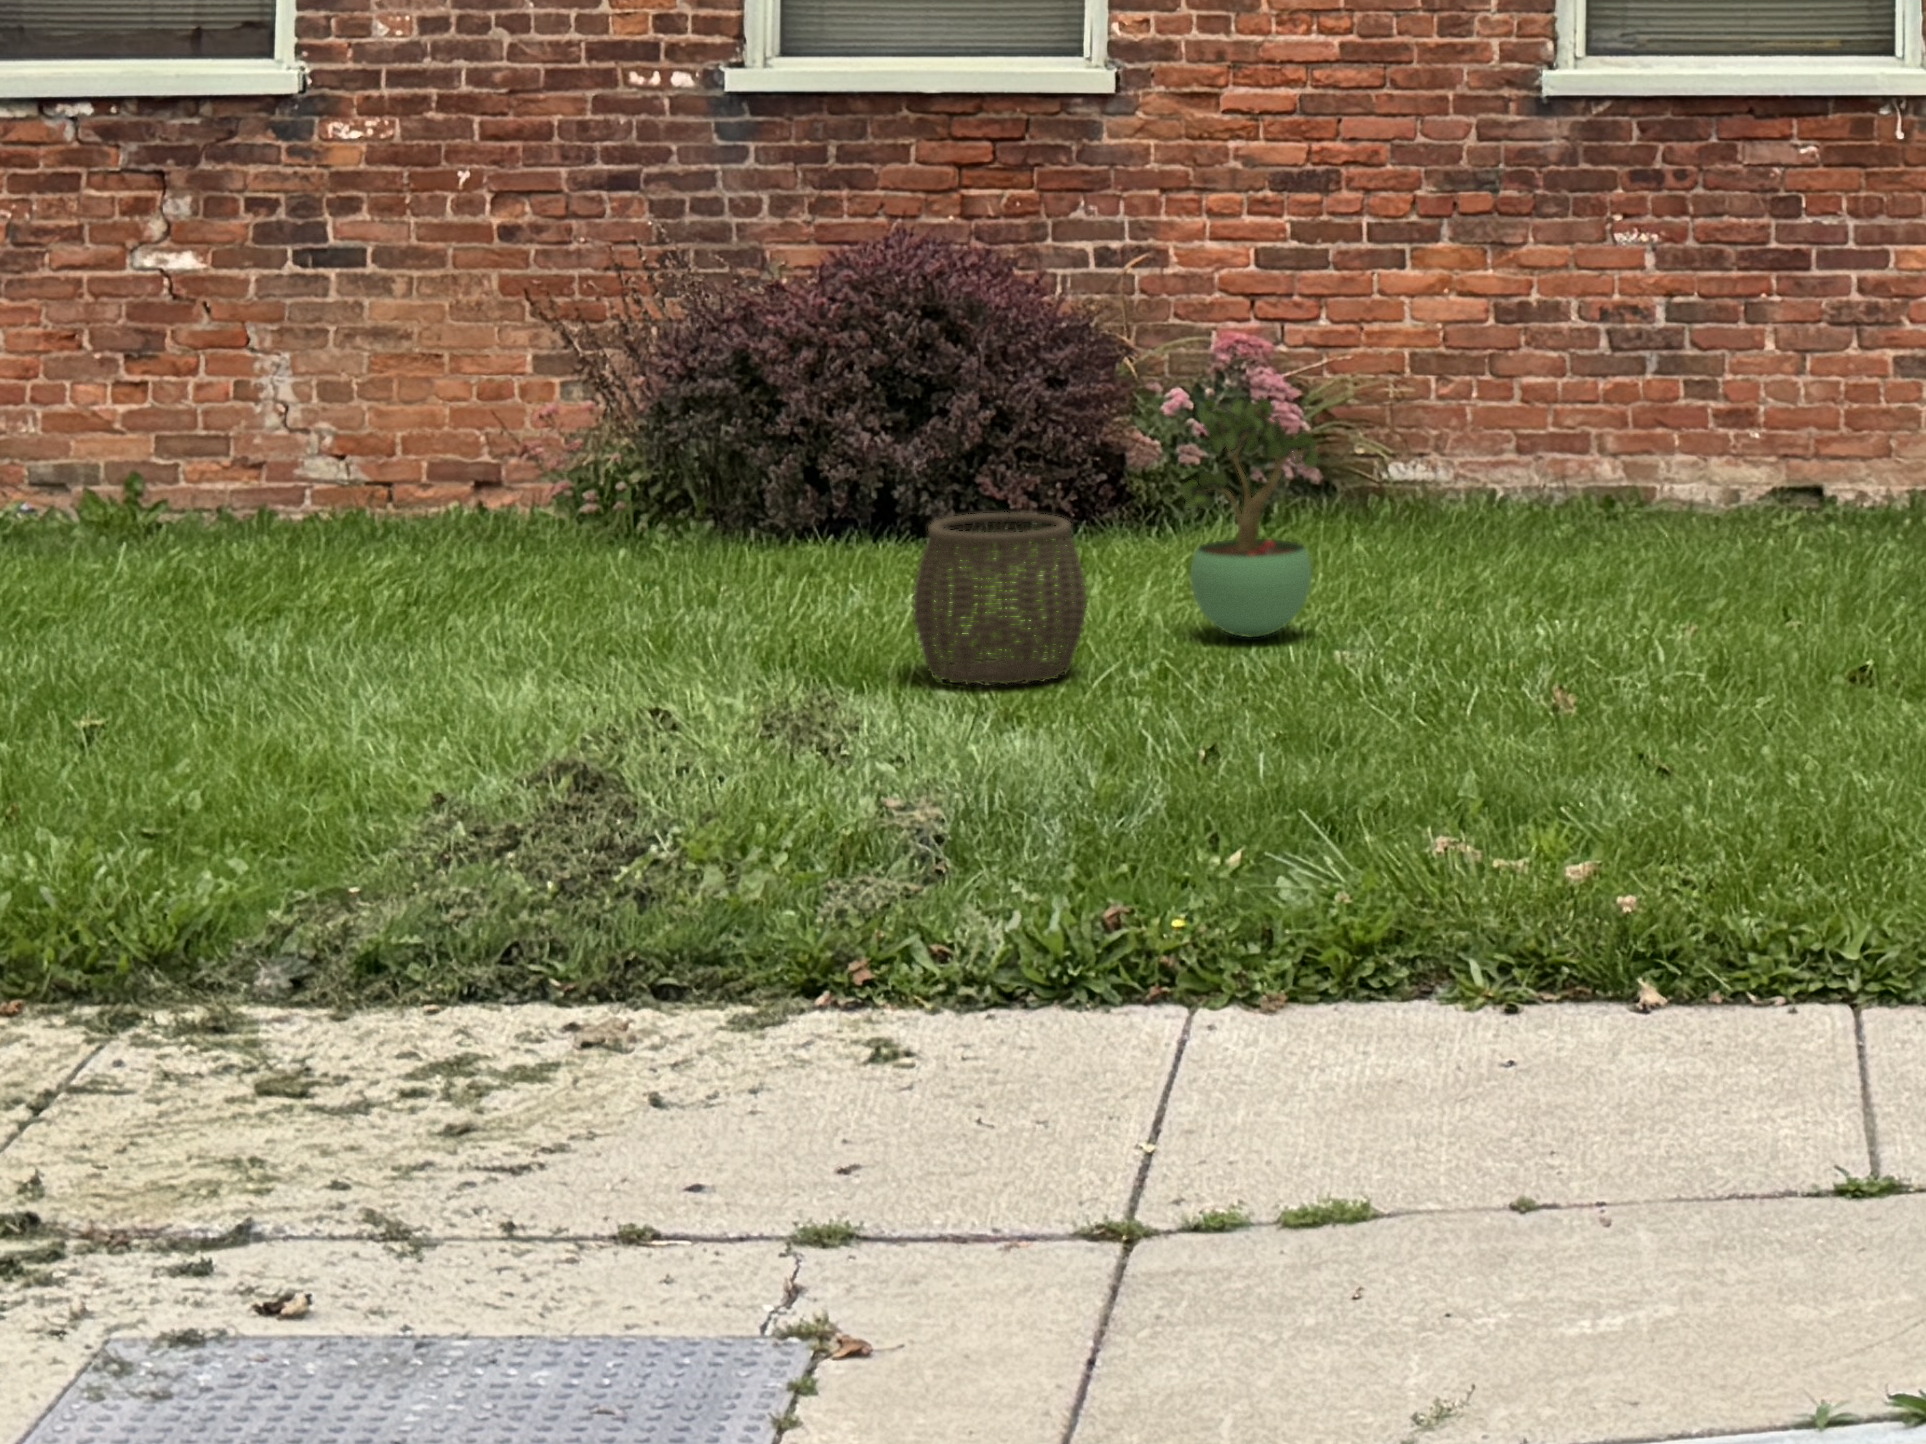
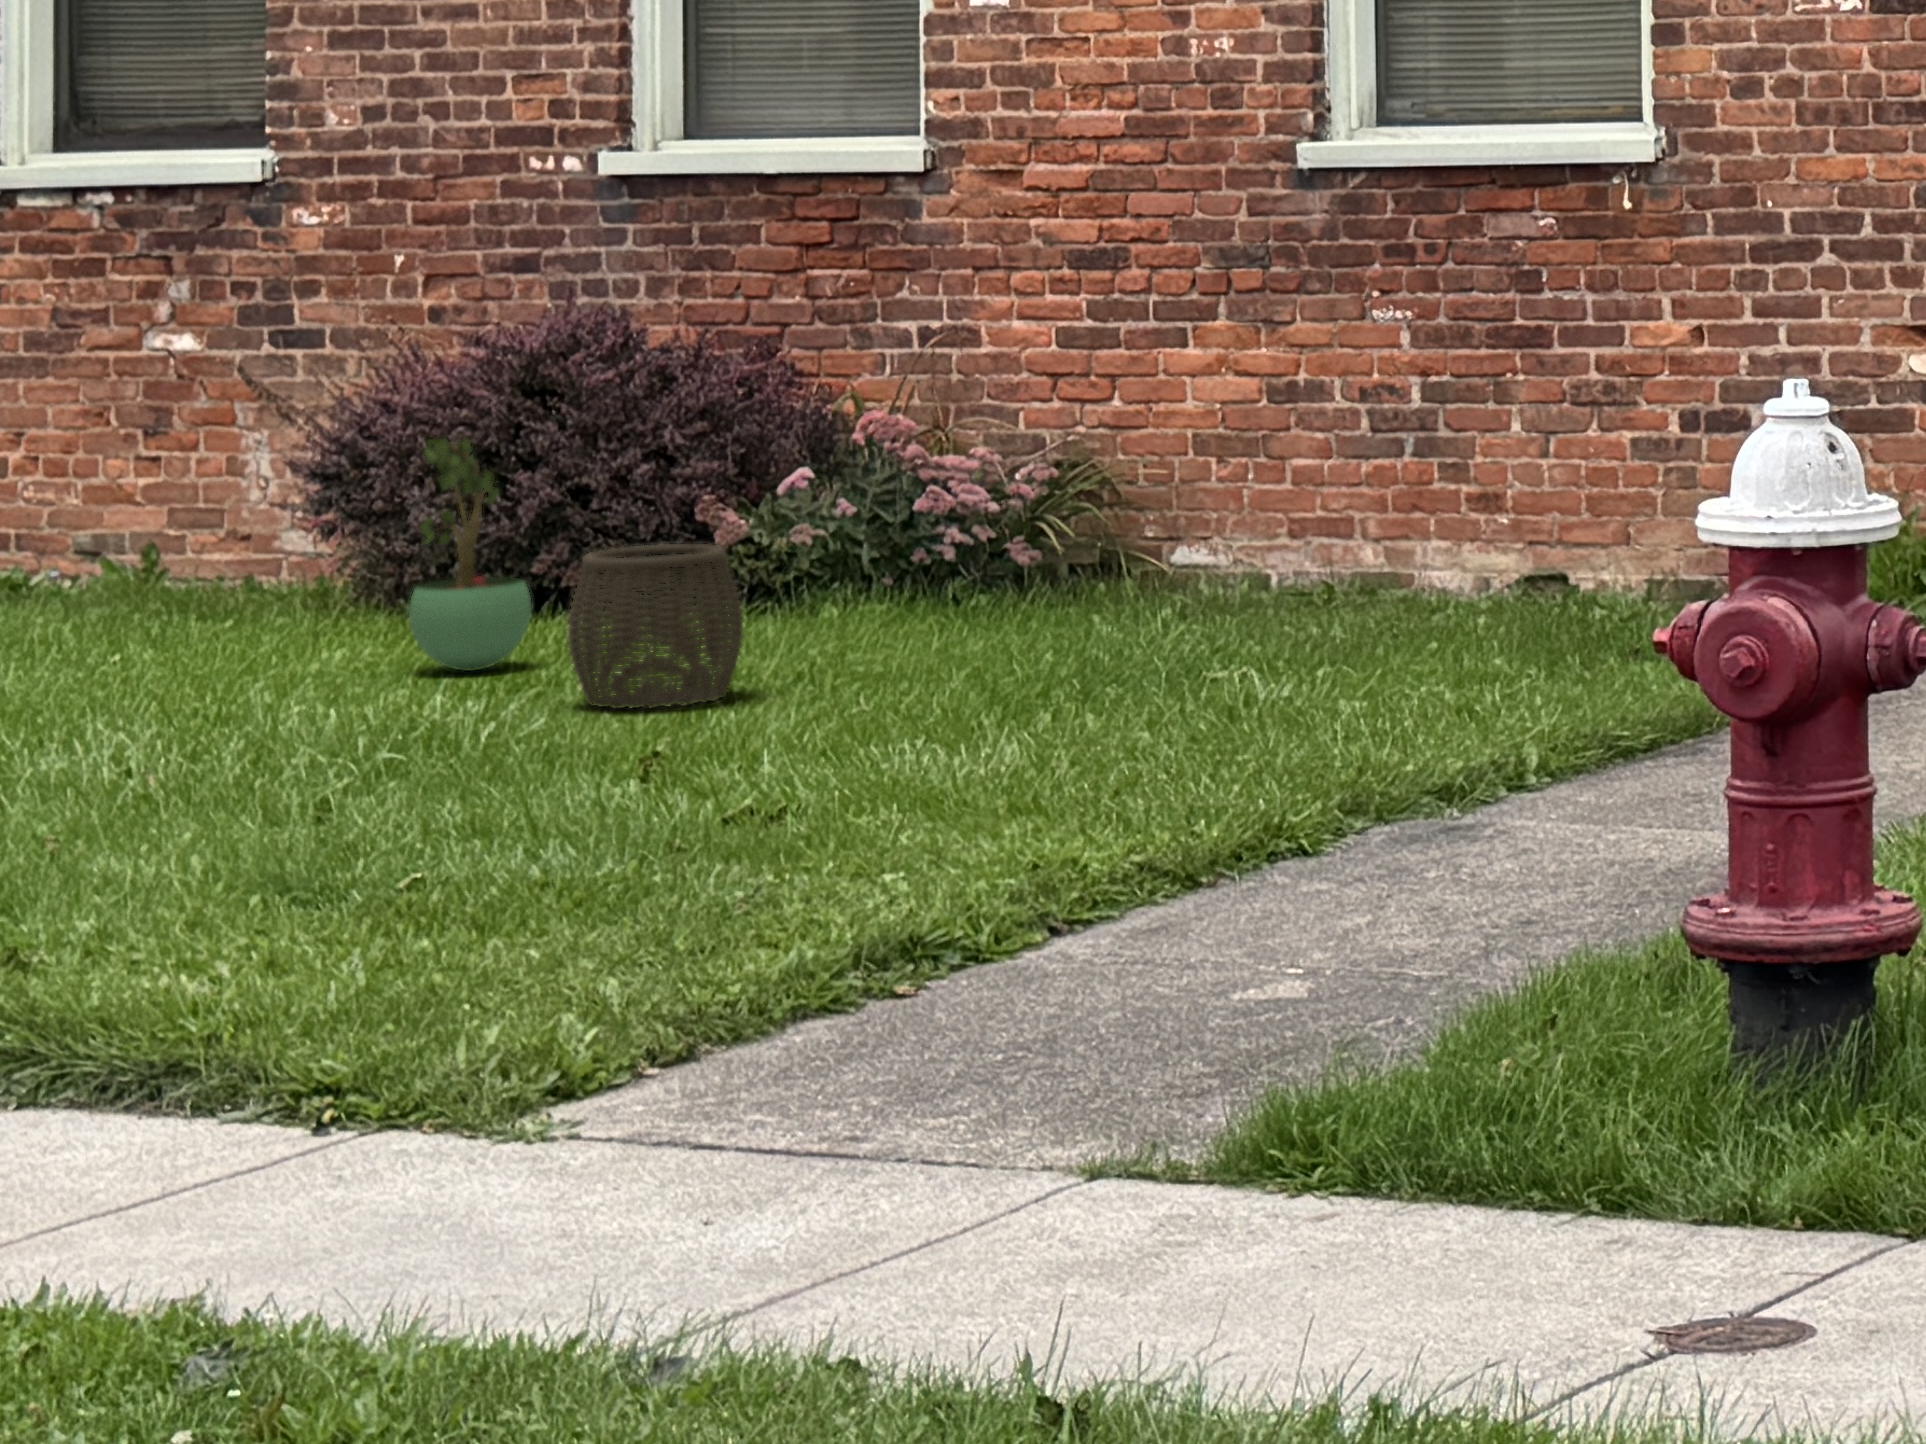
woven basket: present [911,513,1087,685] -> present [567,544,744,708]

